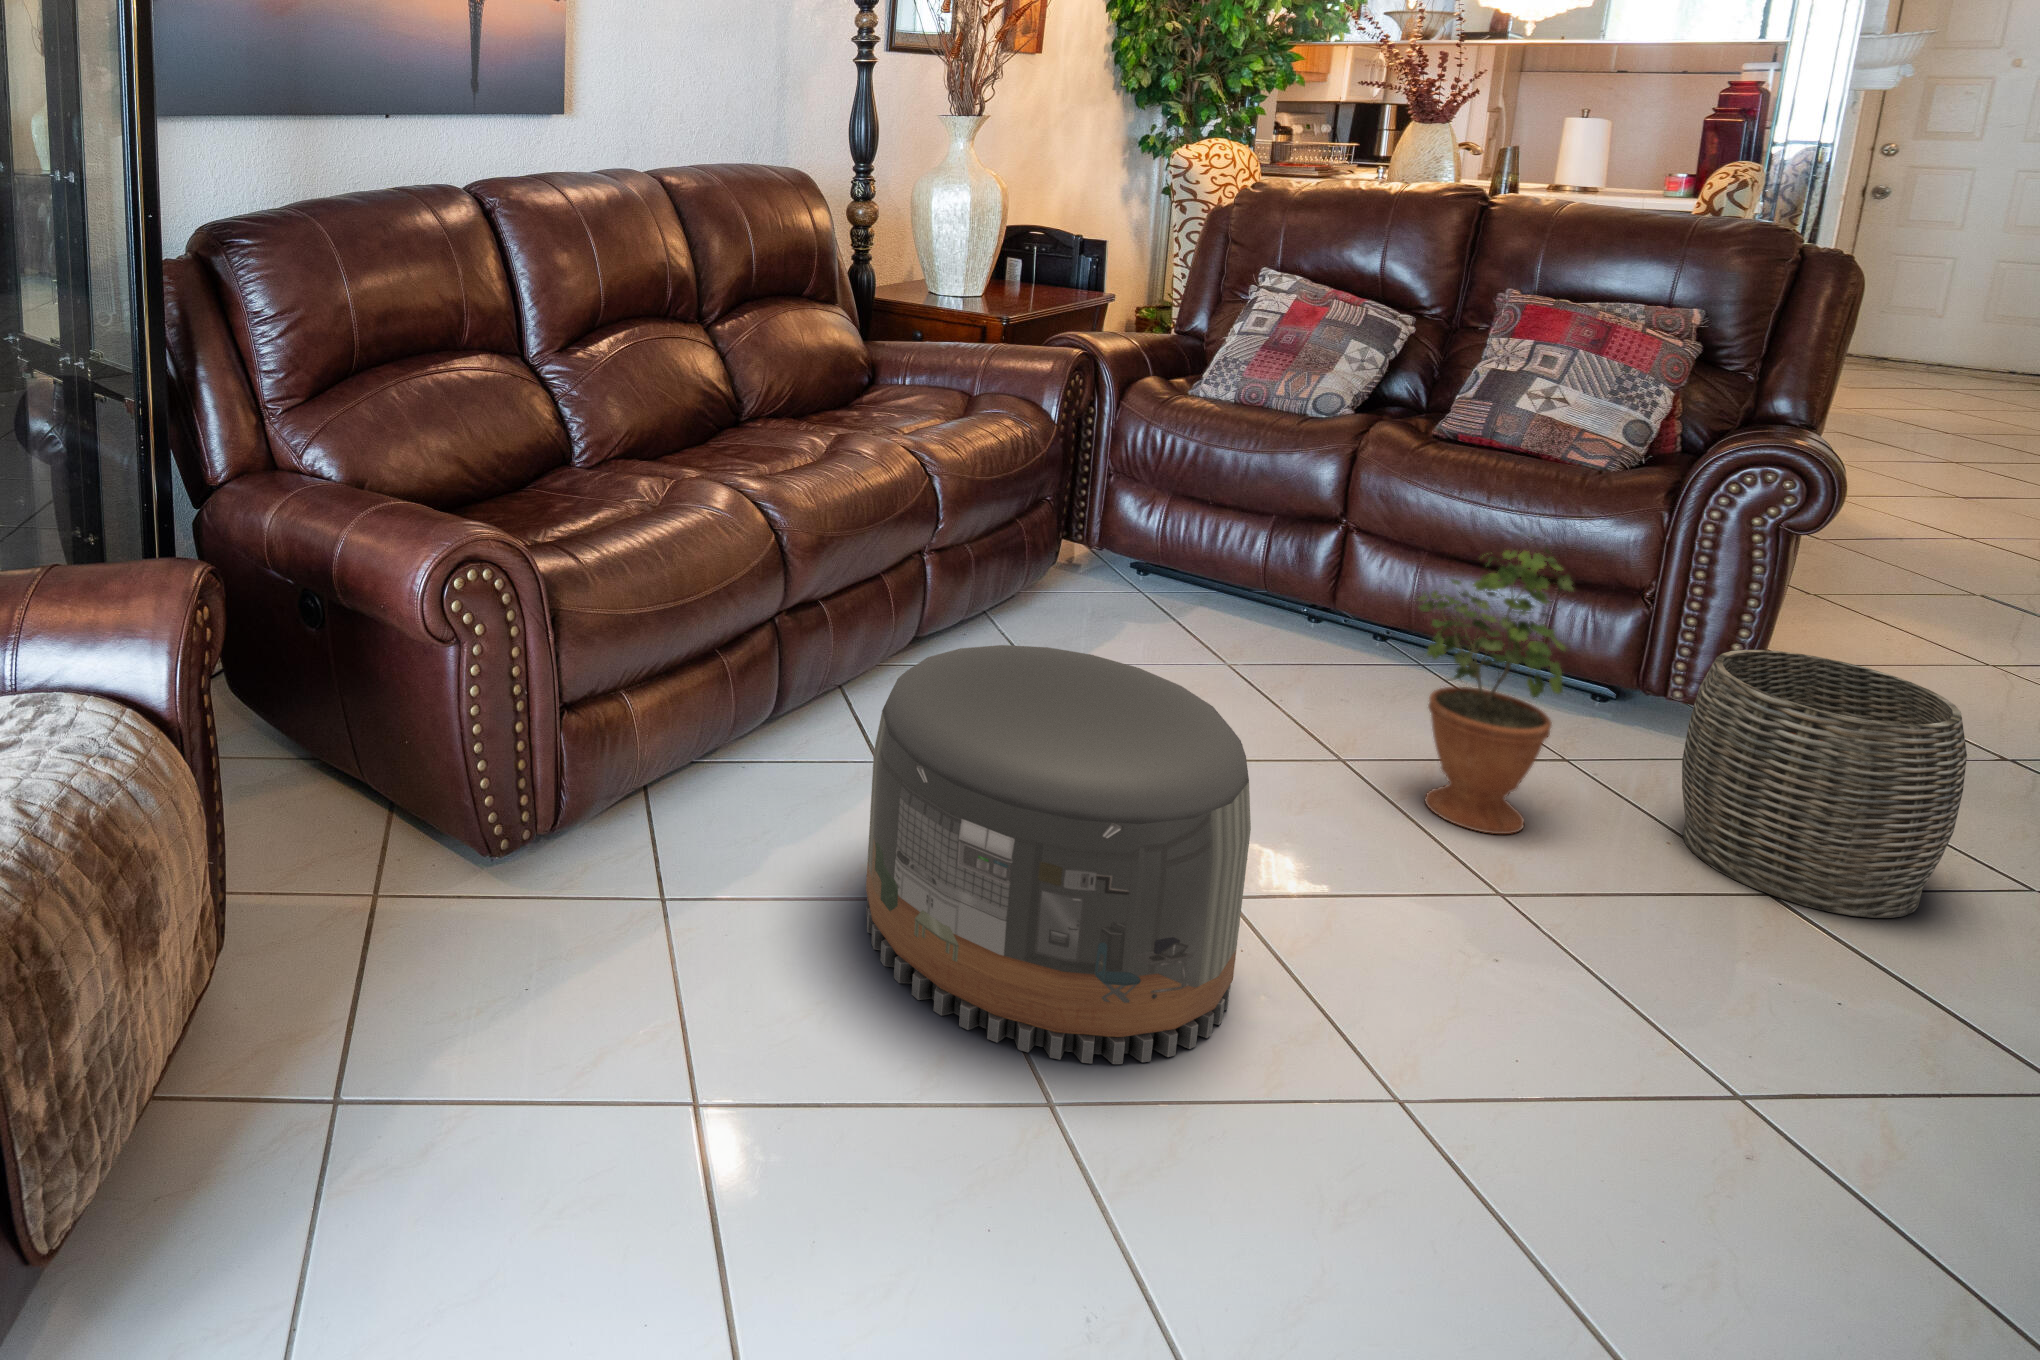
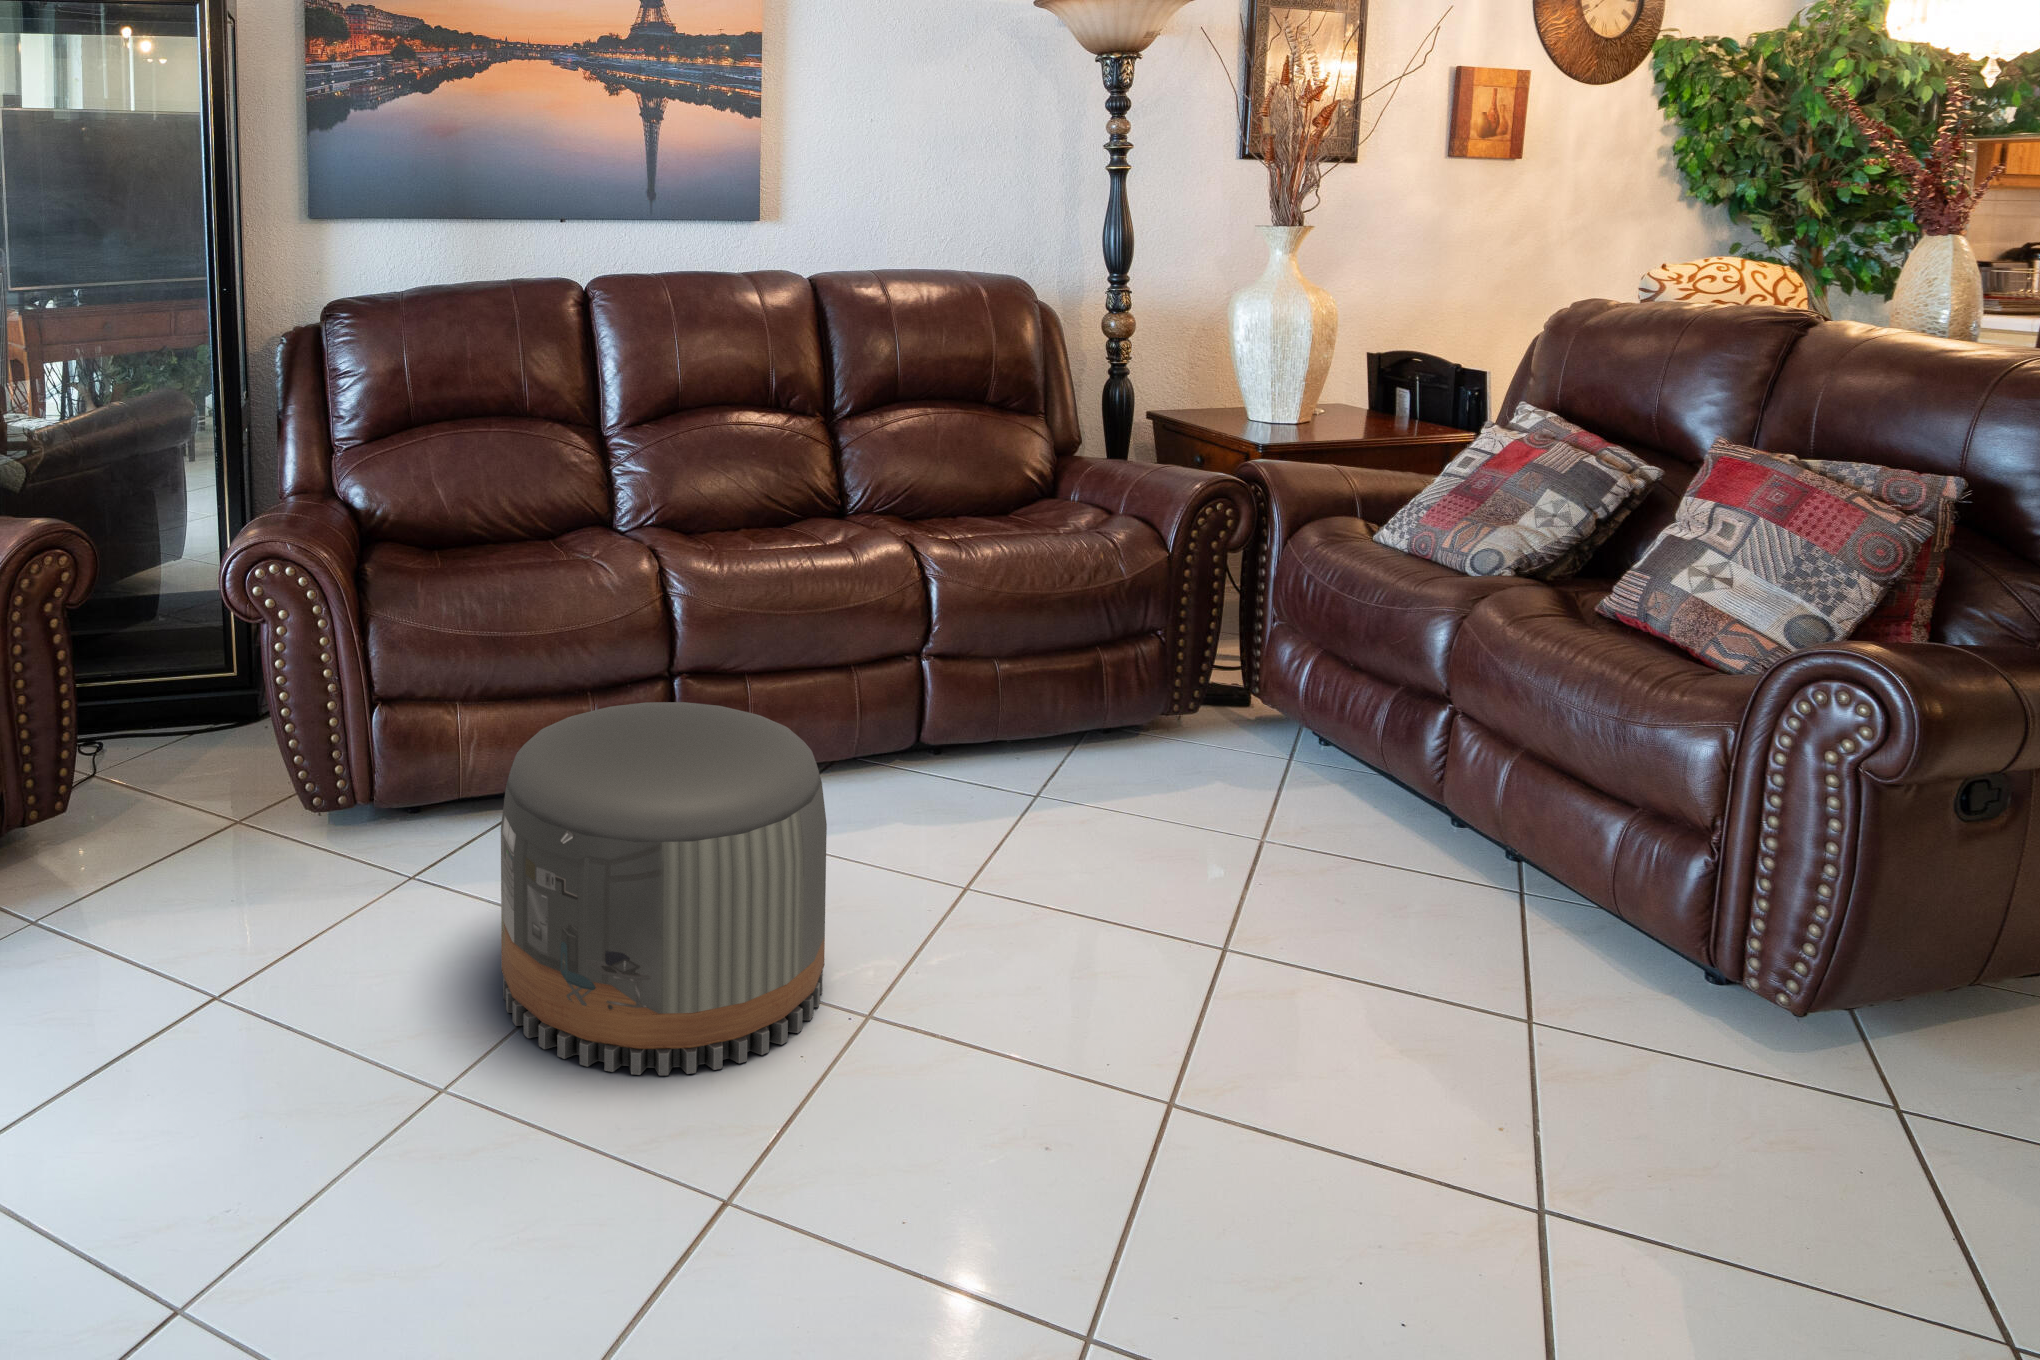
potted plant: present [1418,547,1573,834] -> none [1229,690,1403,1035]
woven basket: present [1682,650,1967,918] -> none [1499,869,1794,1226]

